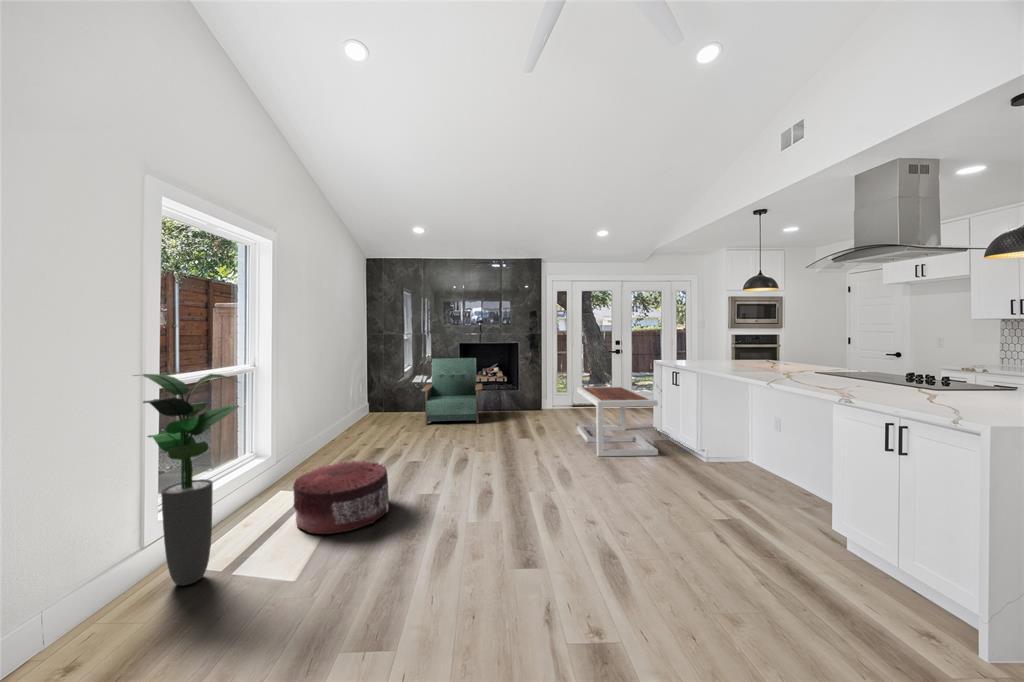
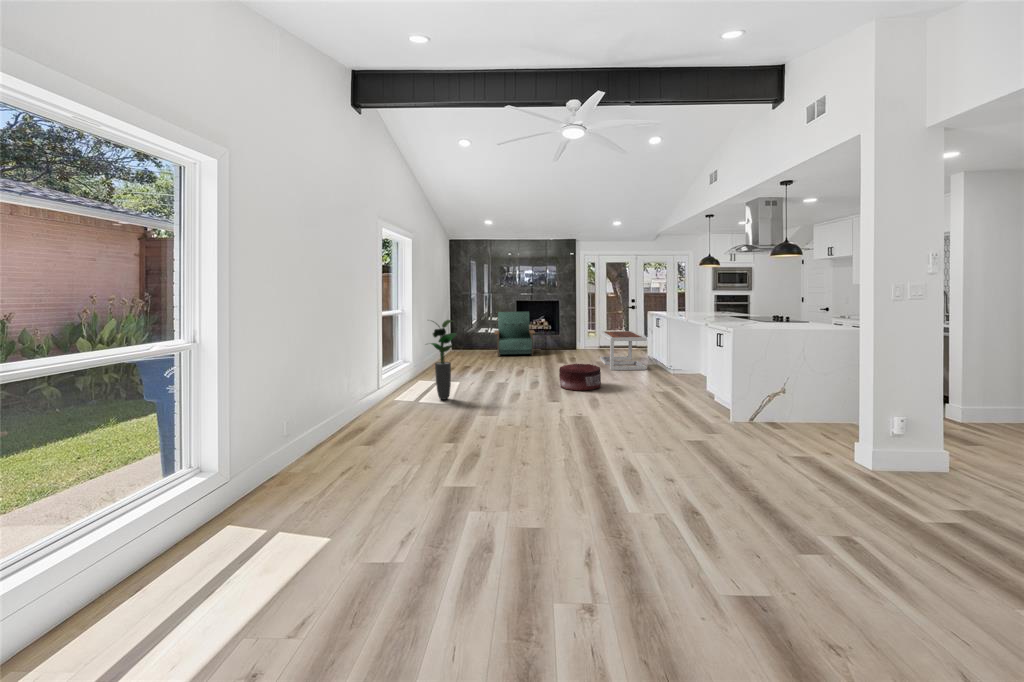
pouf: present [293,460,389,534] -> present [559,364,601,391]

